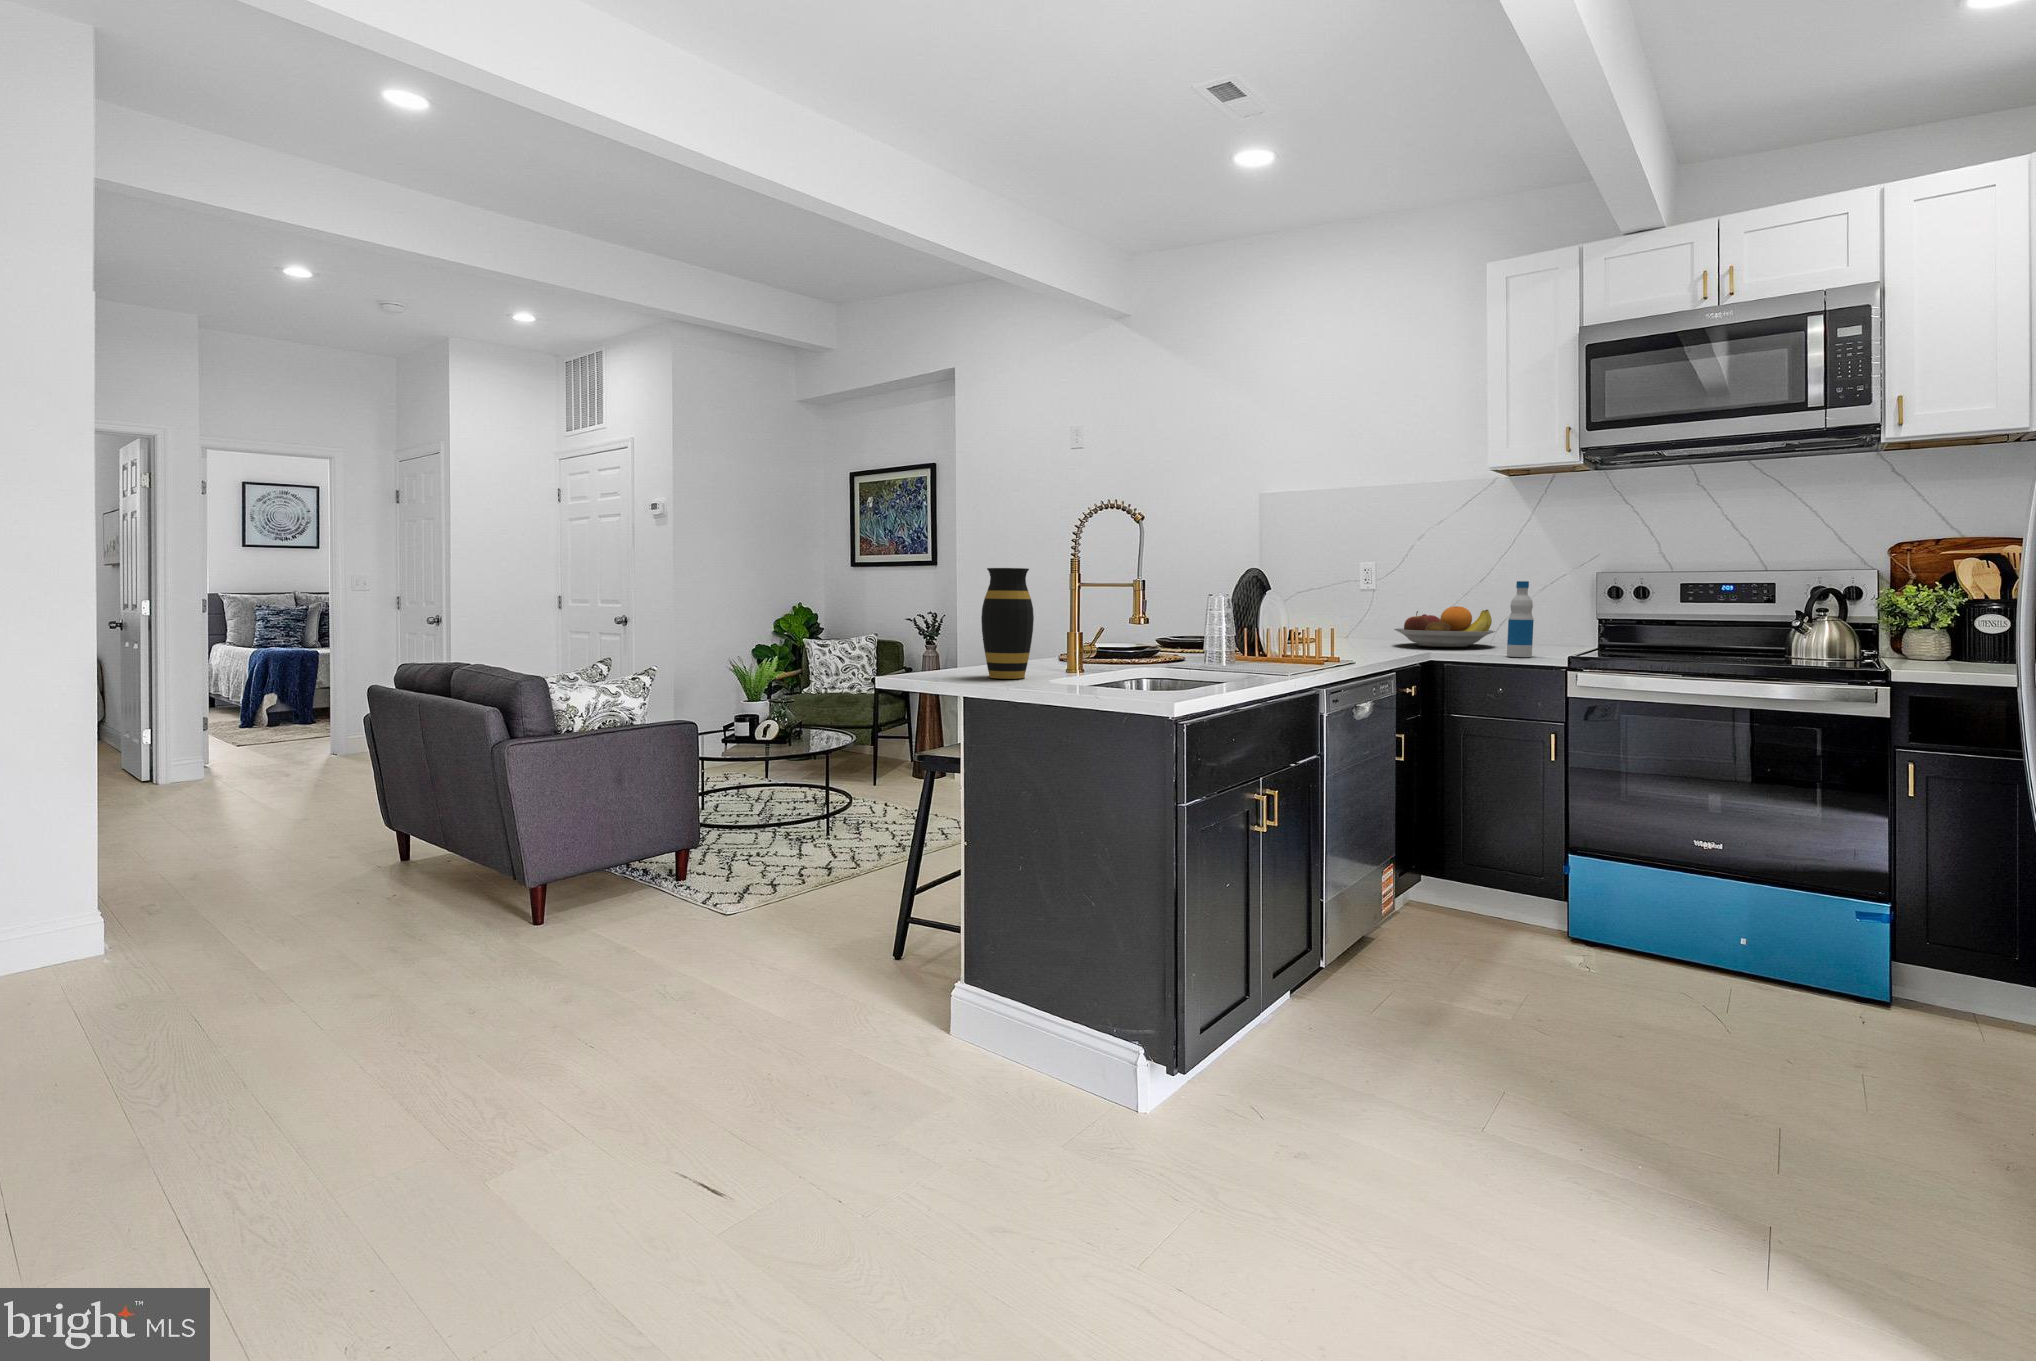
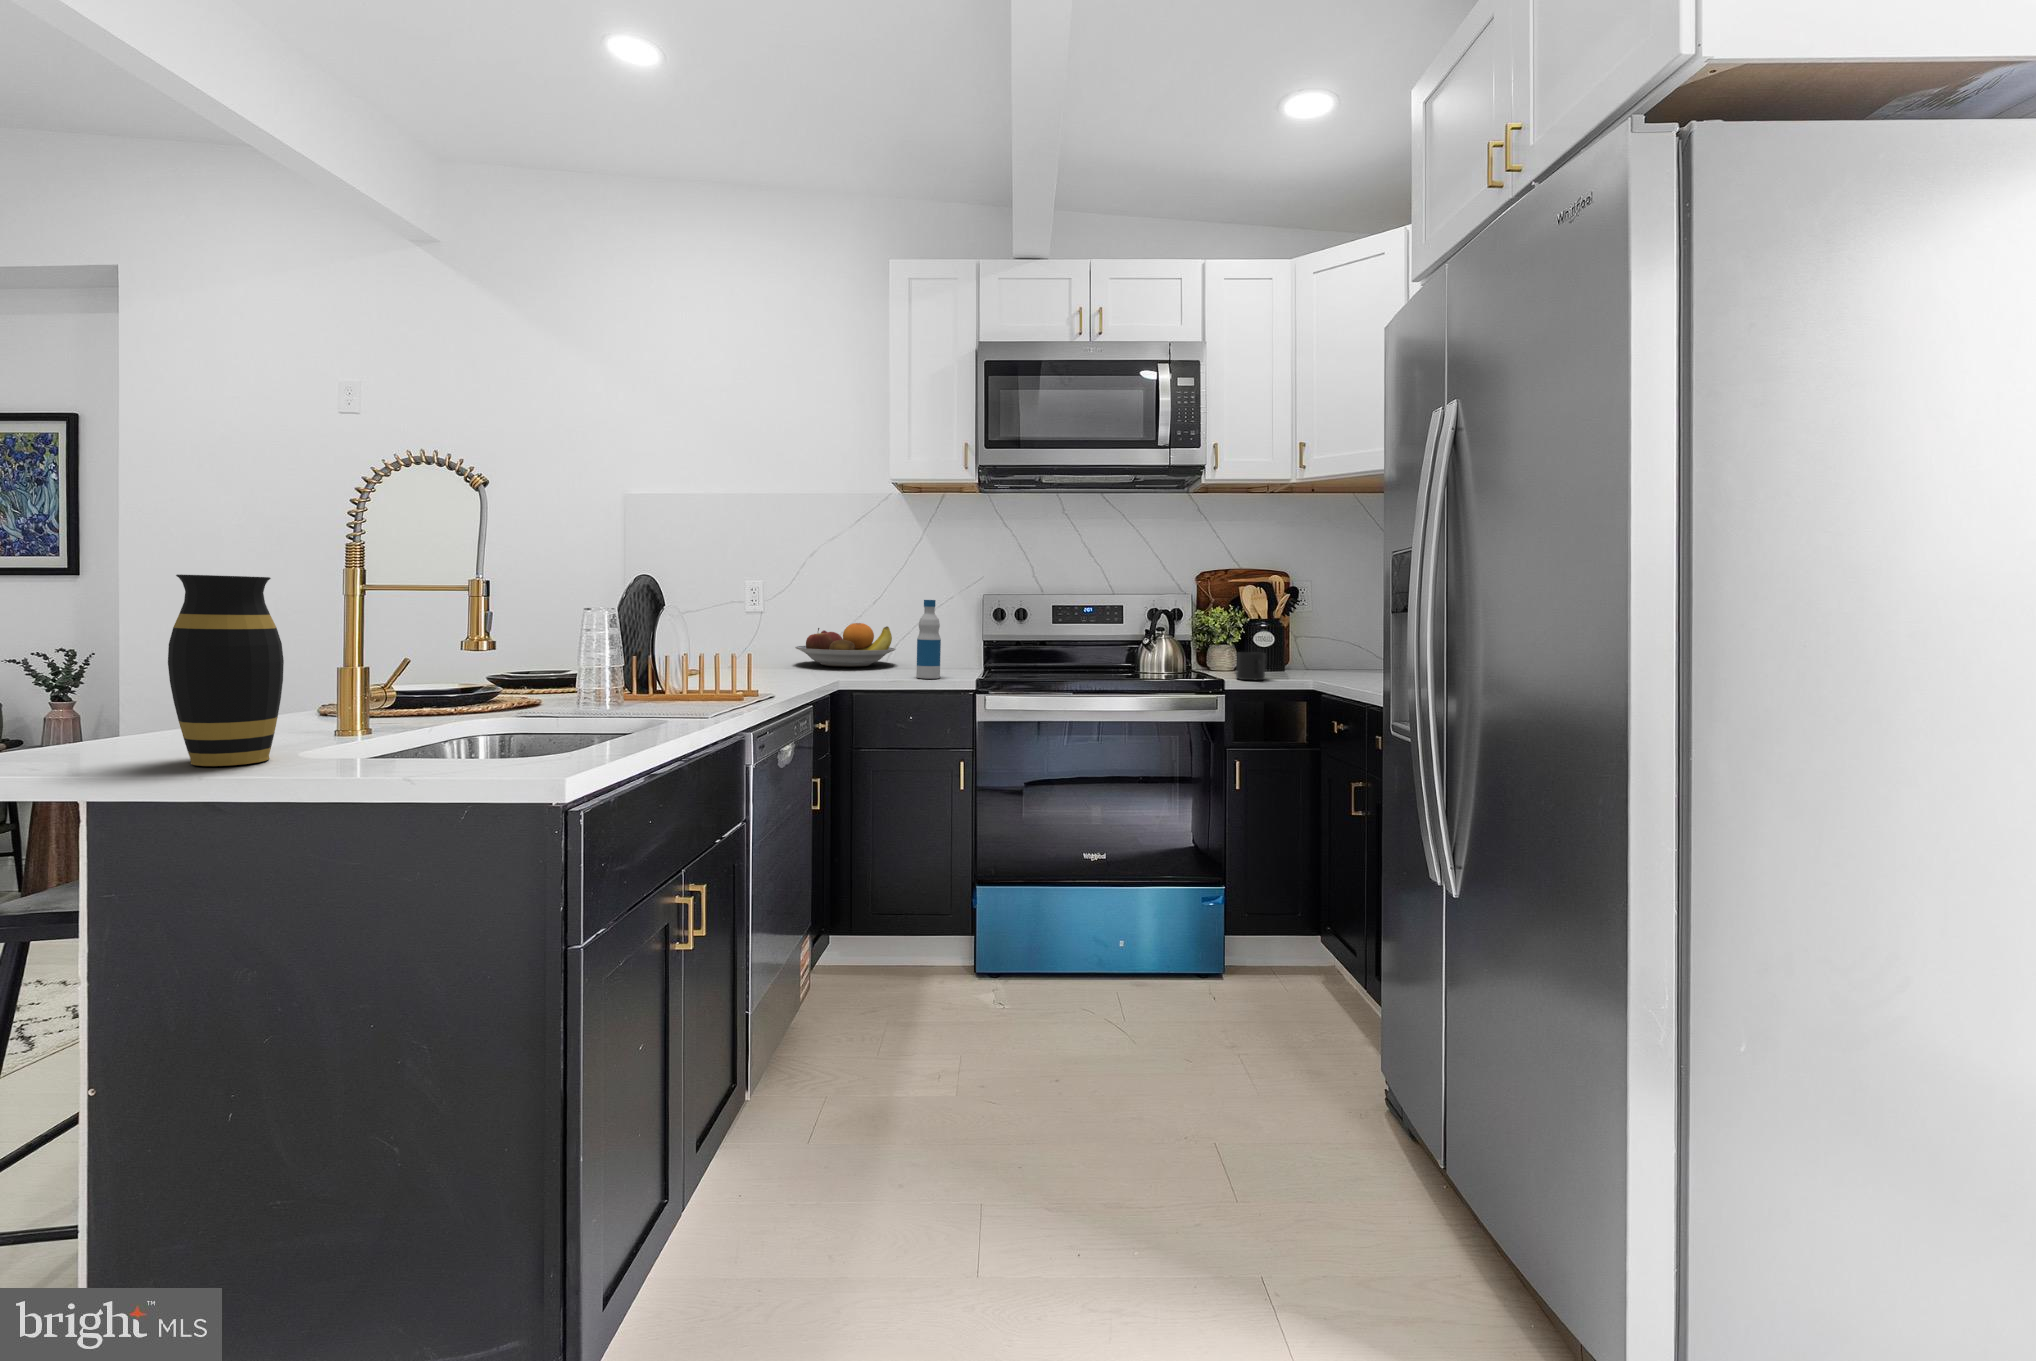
mug: none [1921,634,1968,668] -> present [1236,652,1266,680]

